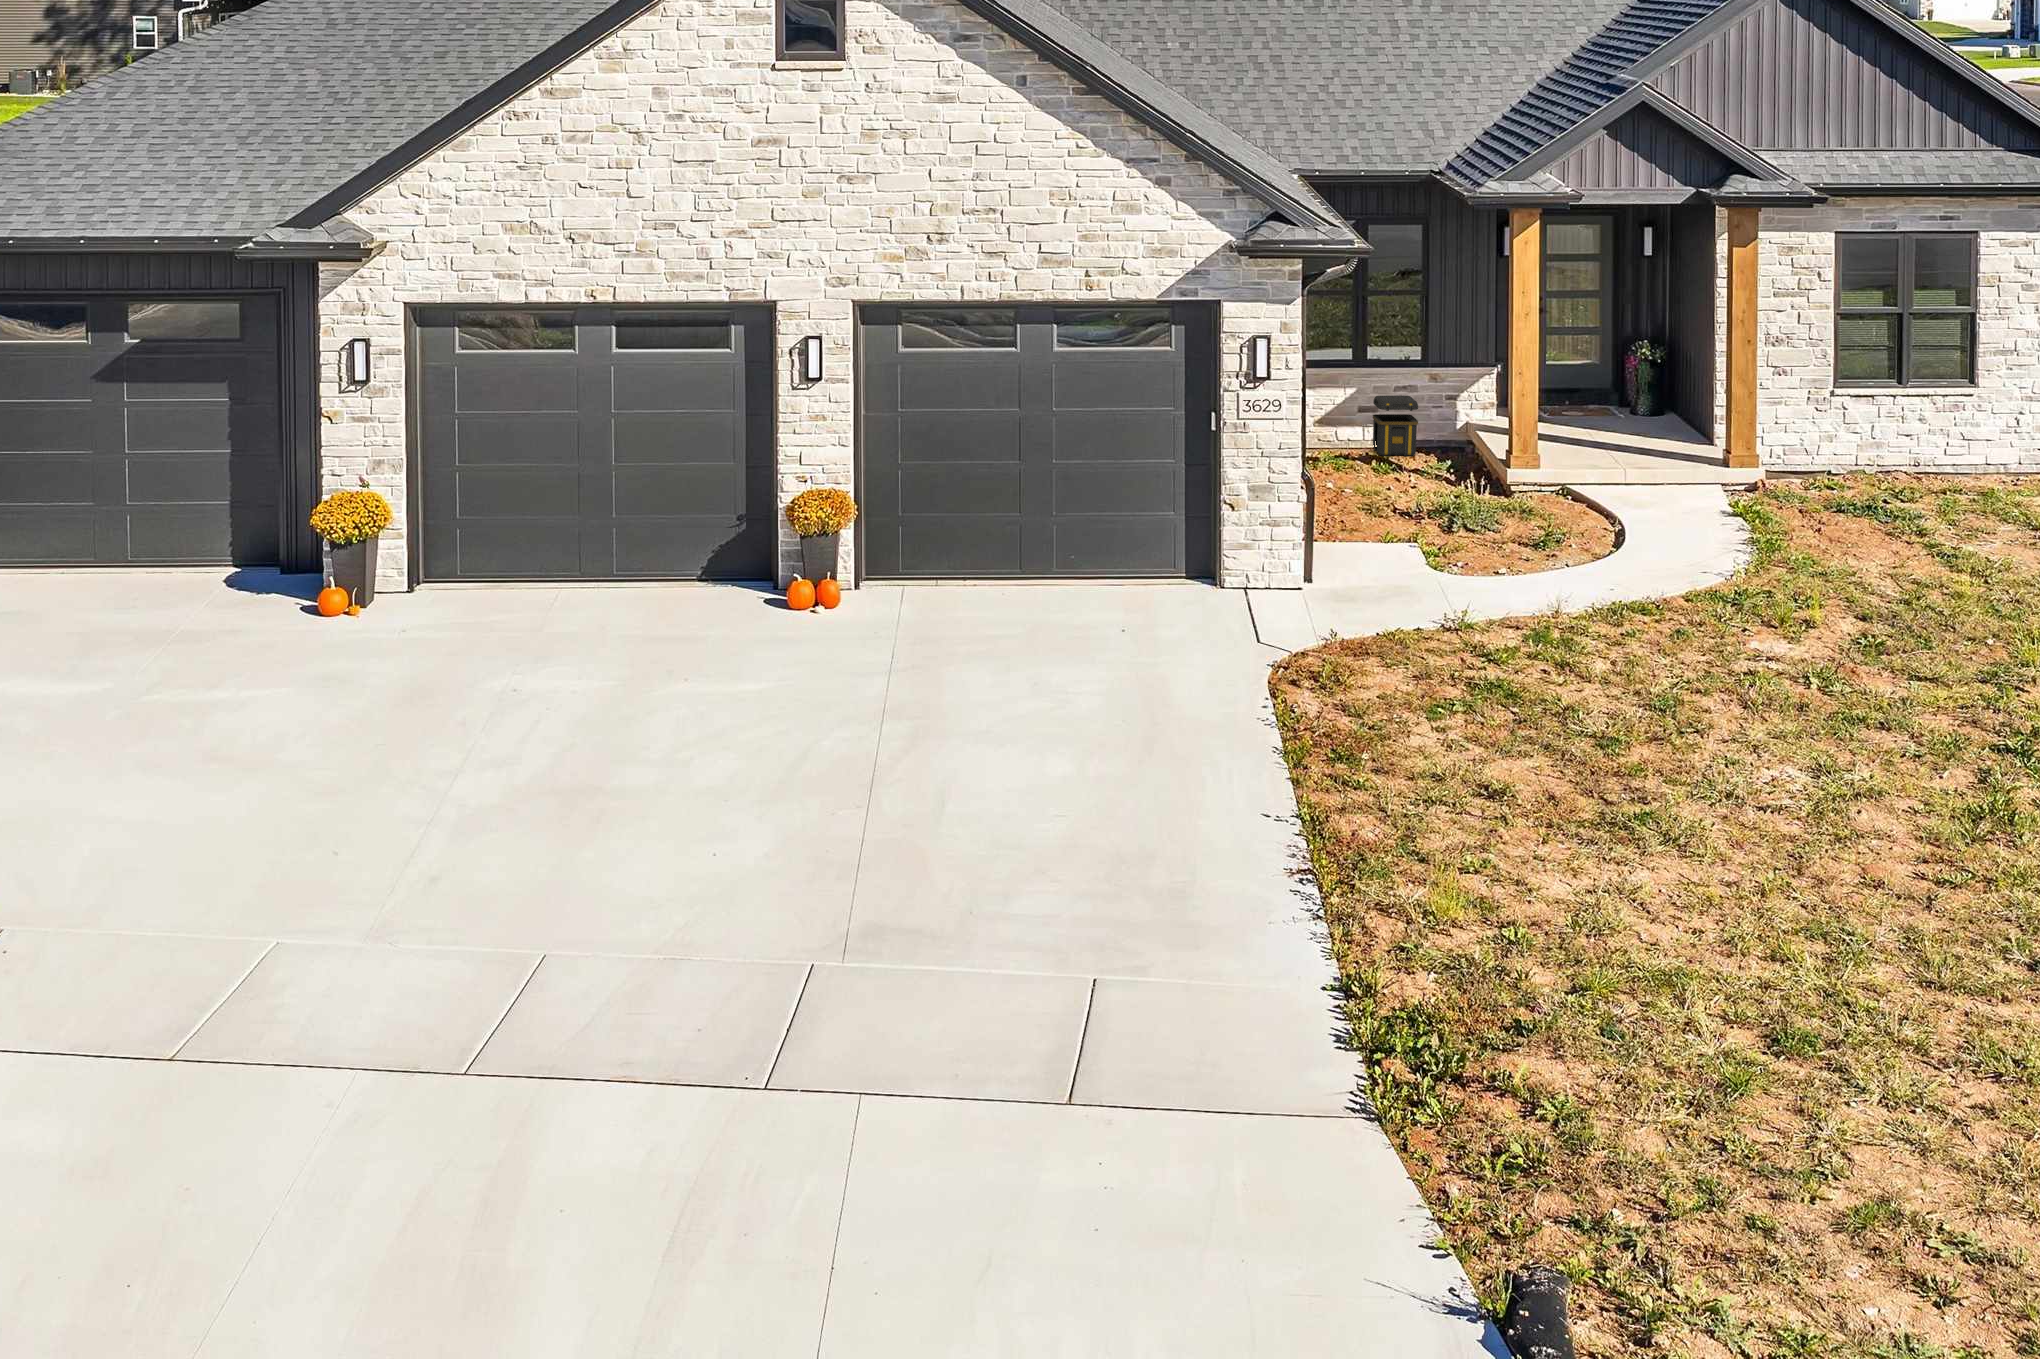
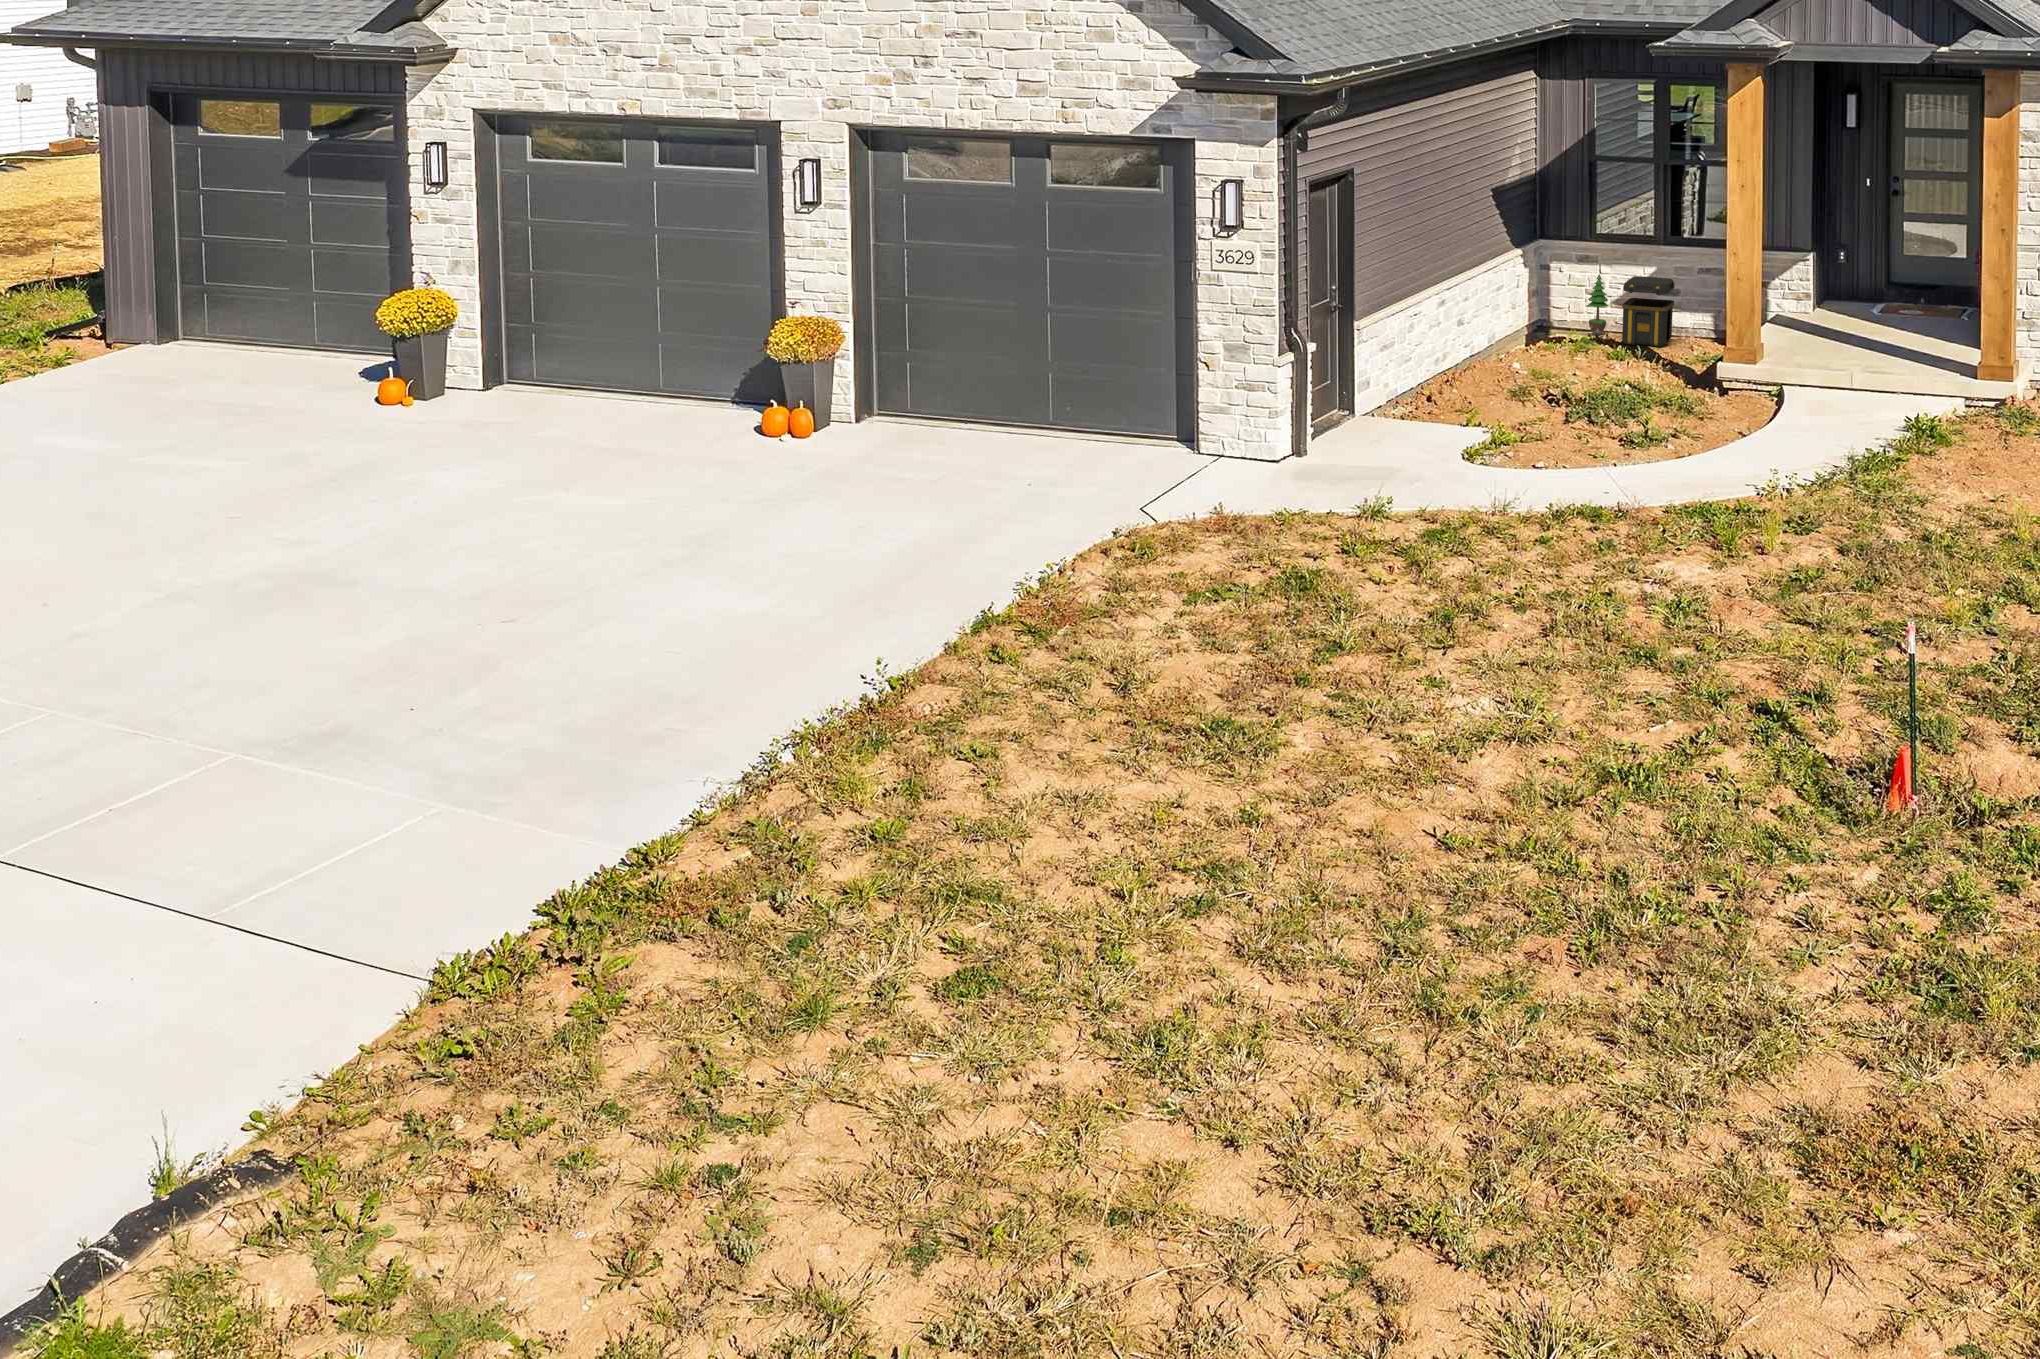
potted tree: none [1335,395,1355,450] -> present [1587,274,1609,335]

